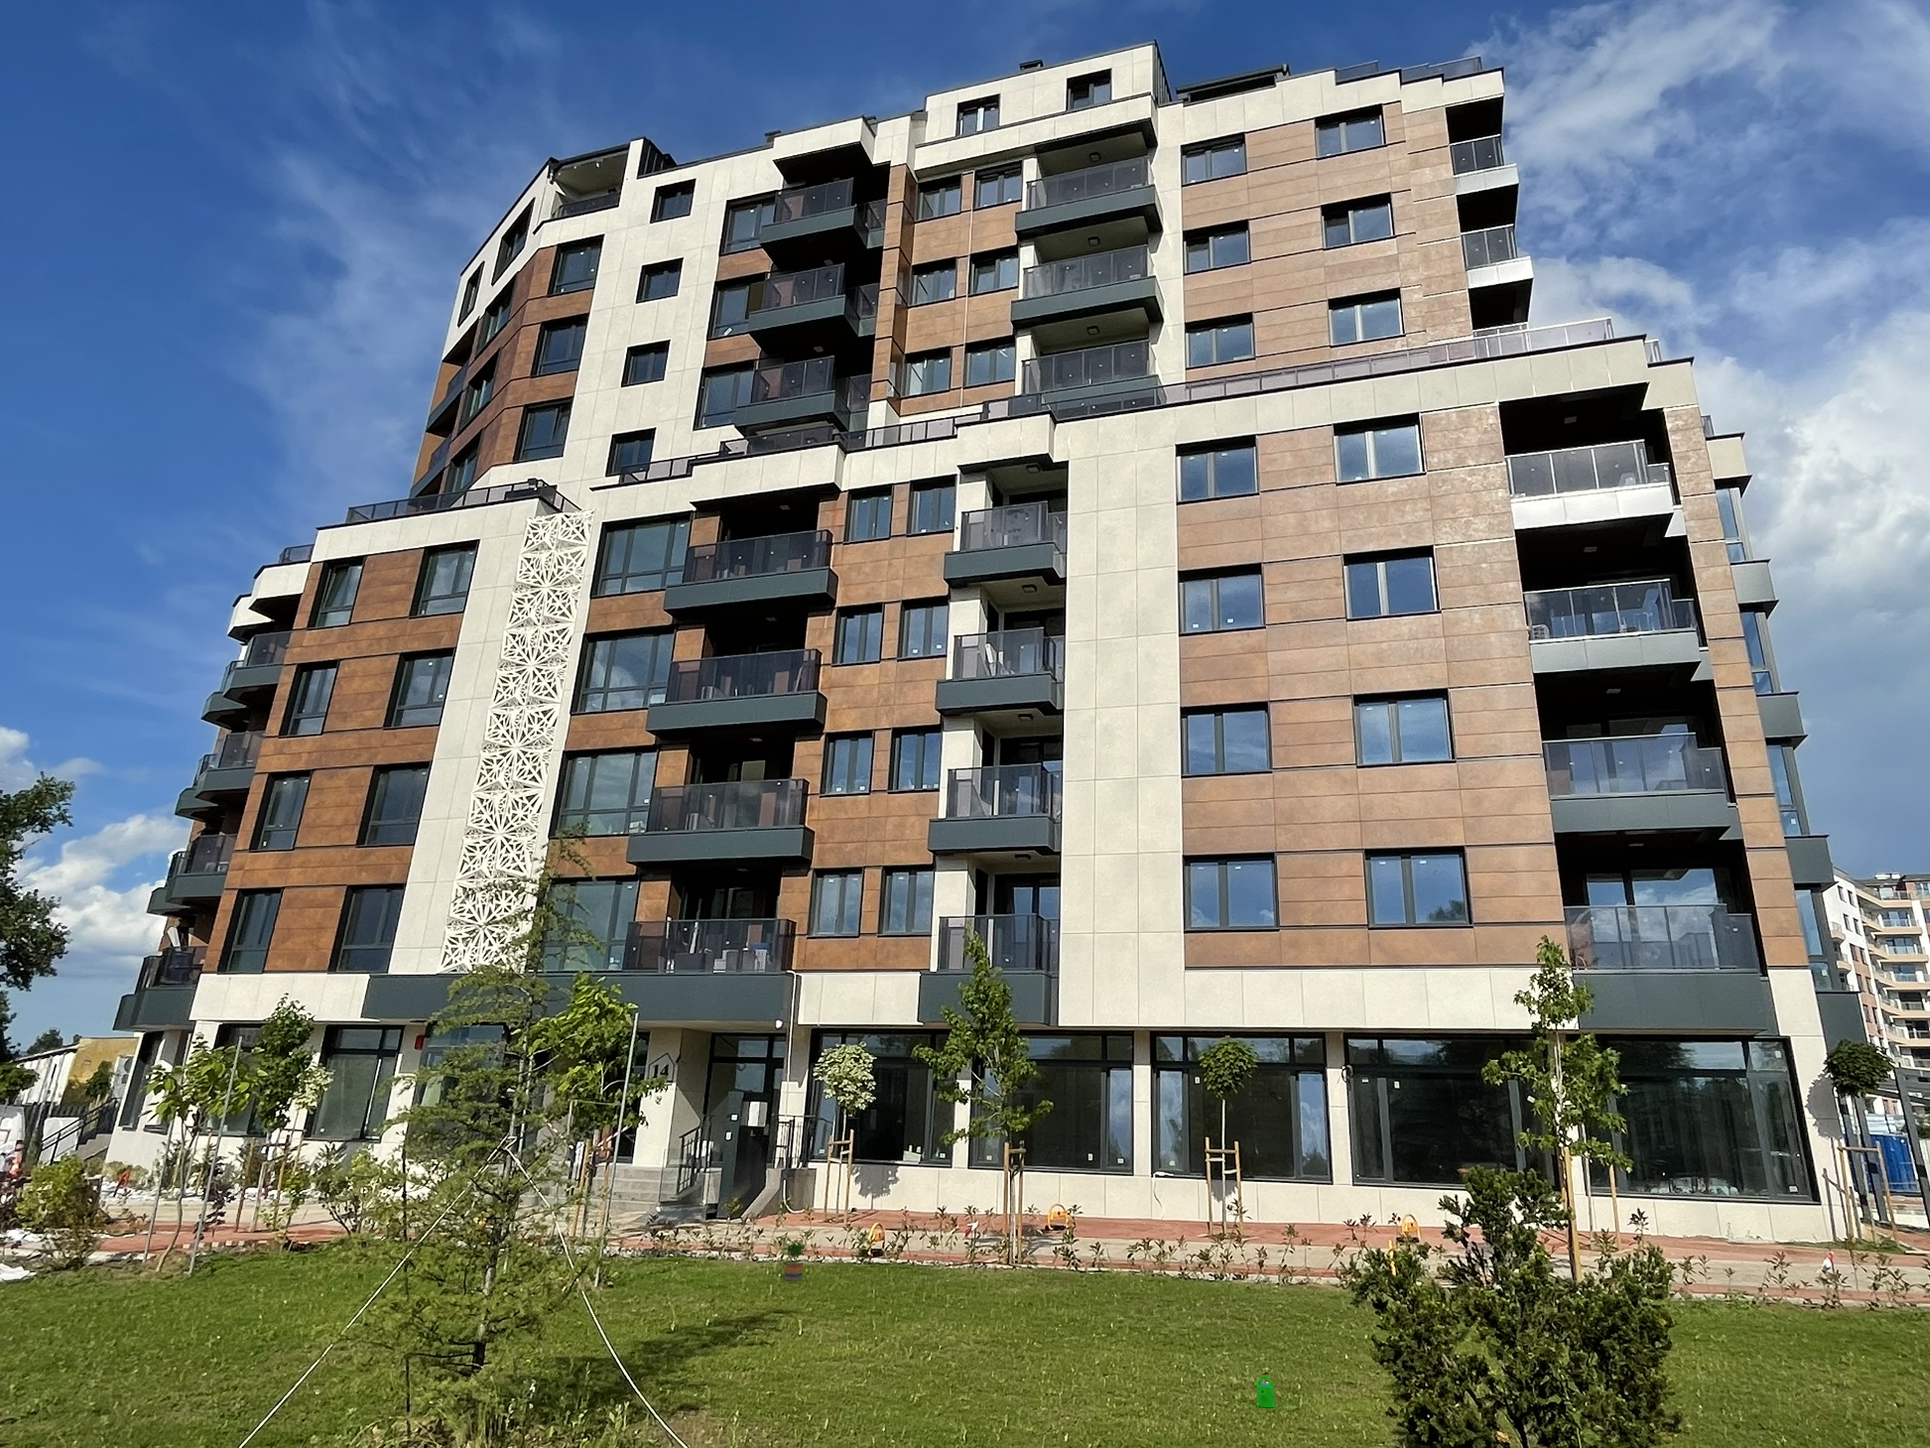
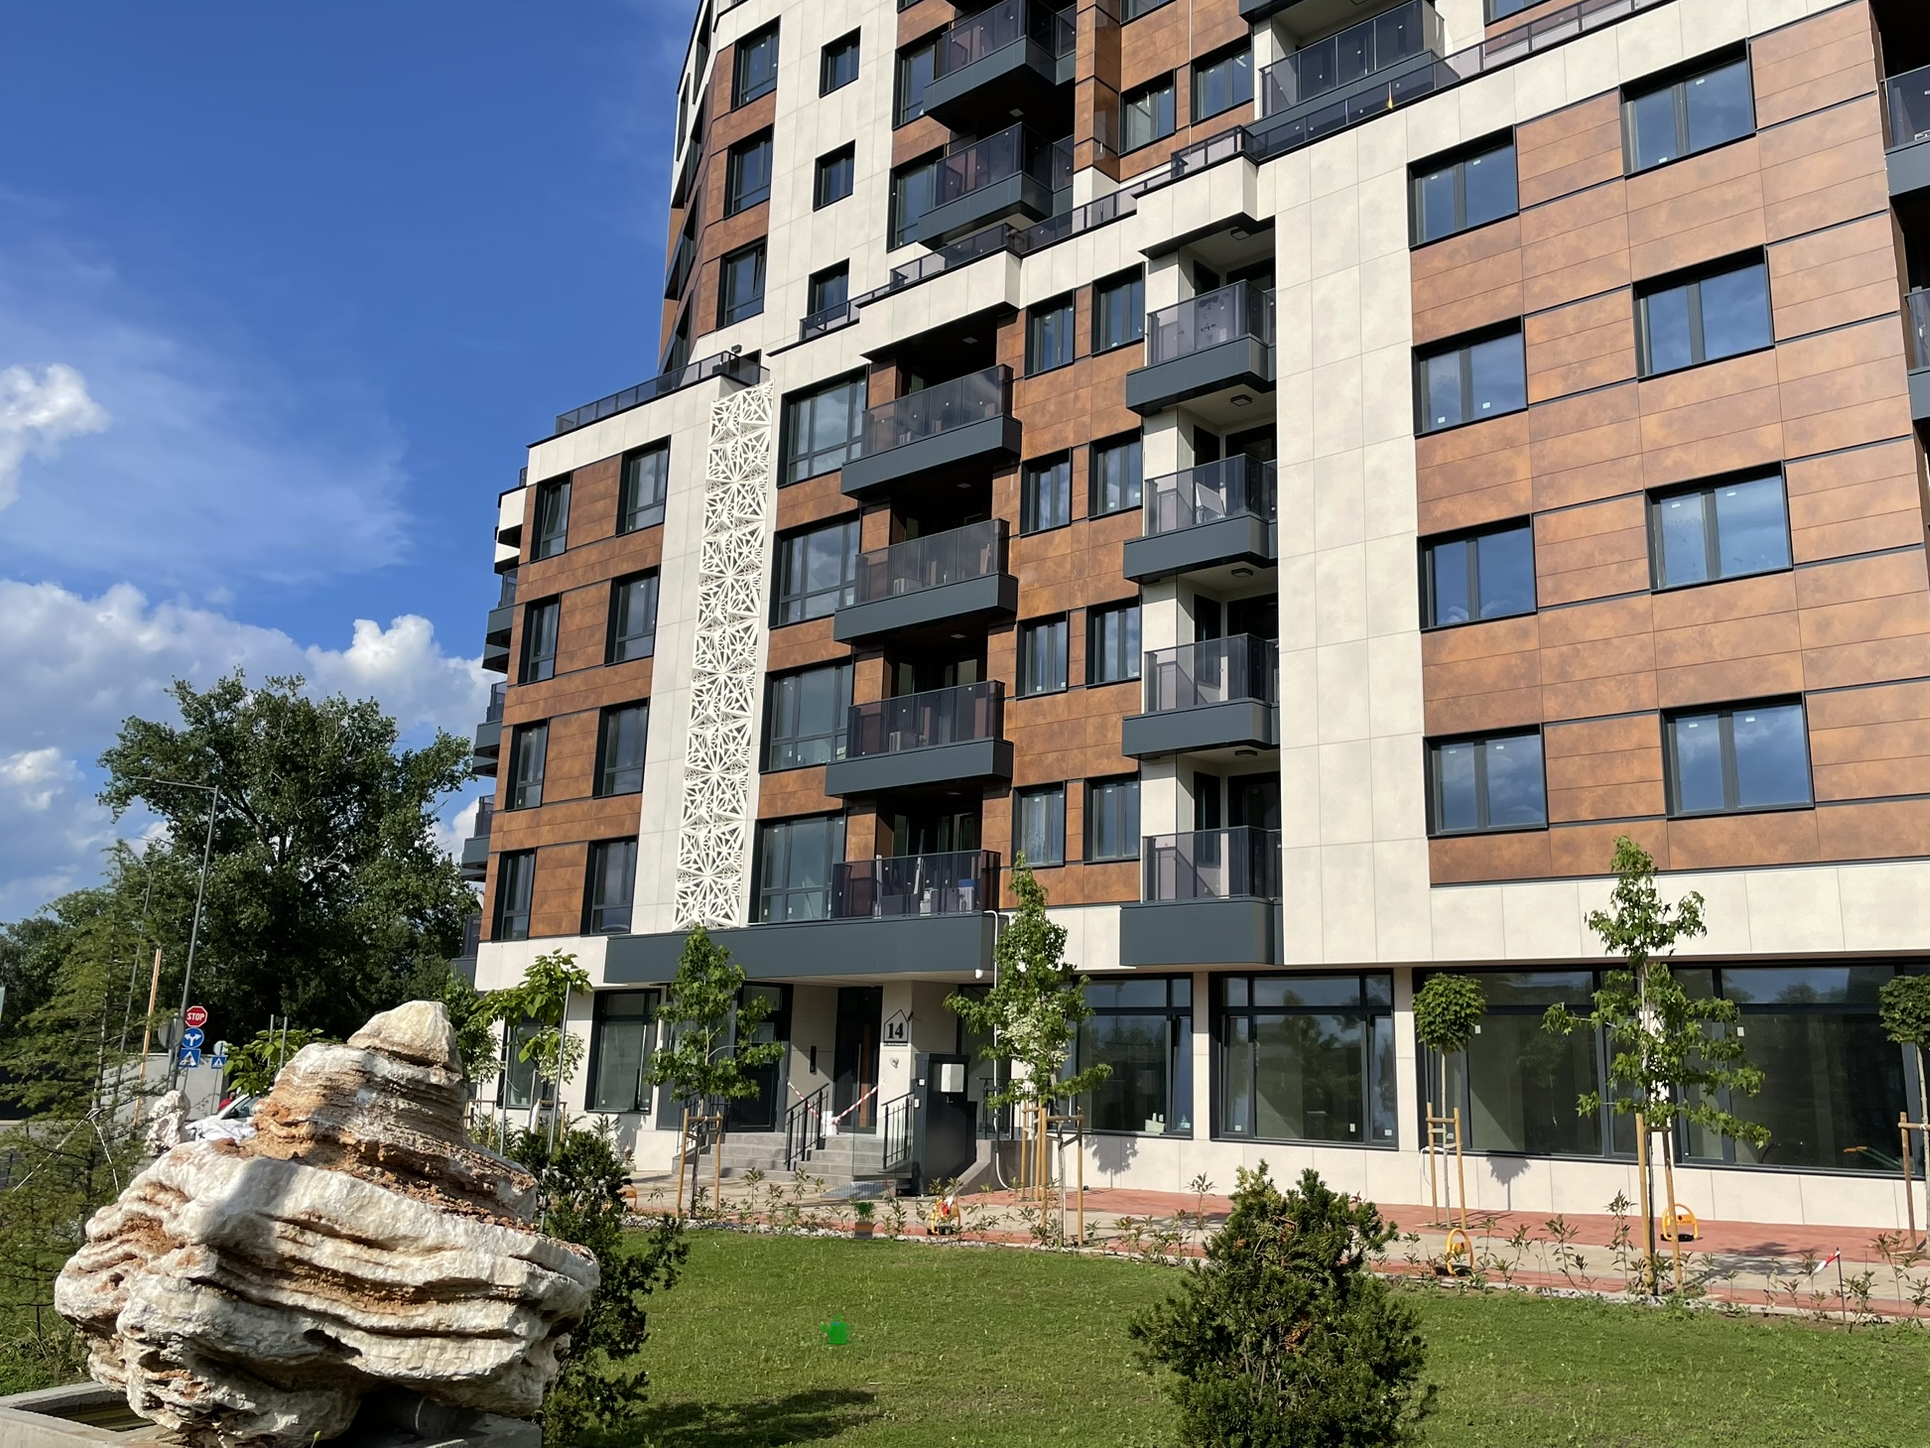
watering can: present [1256,1375,1276,1407] -> present [821,1314,851,1344]

